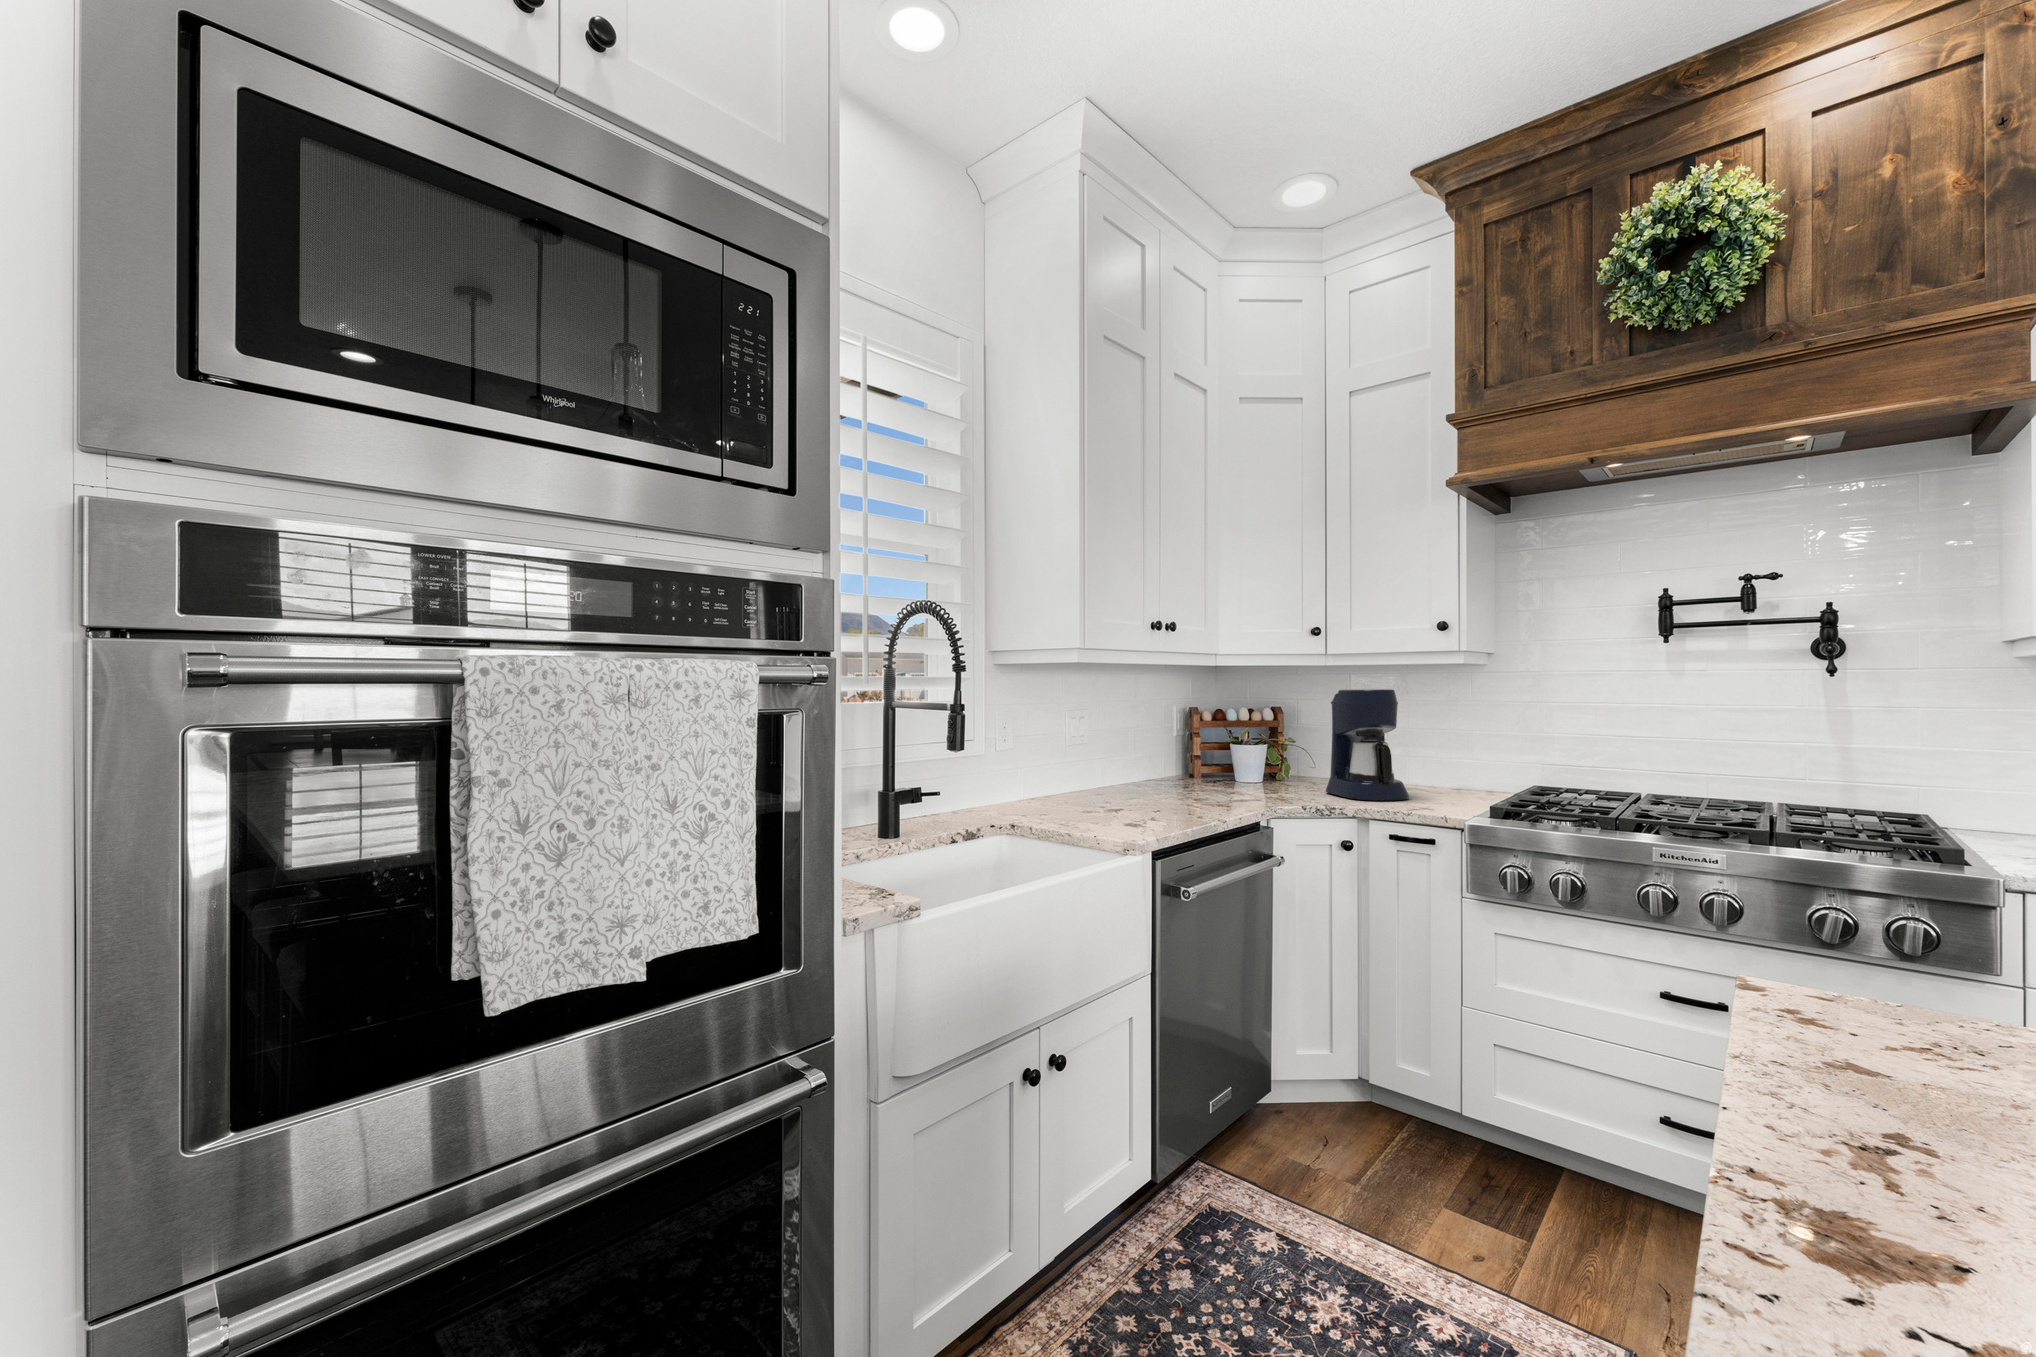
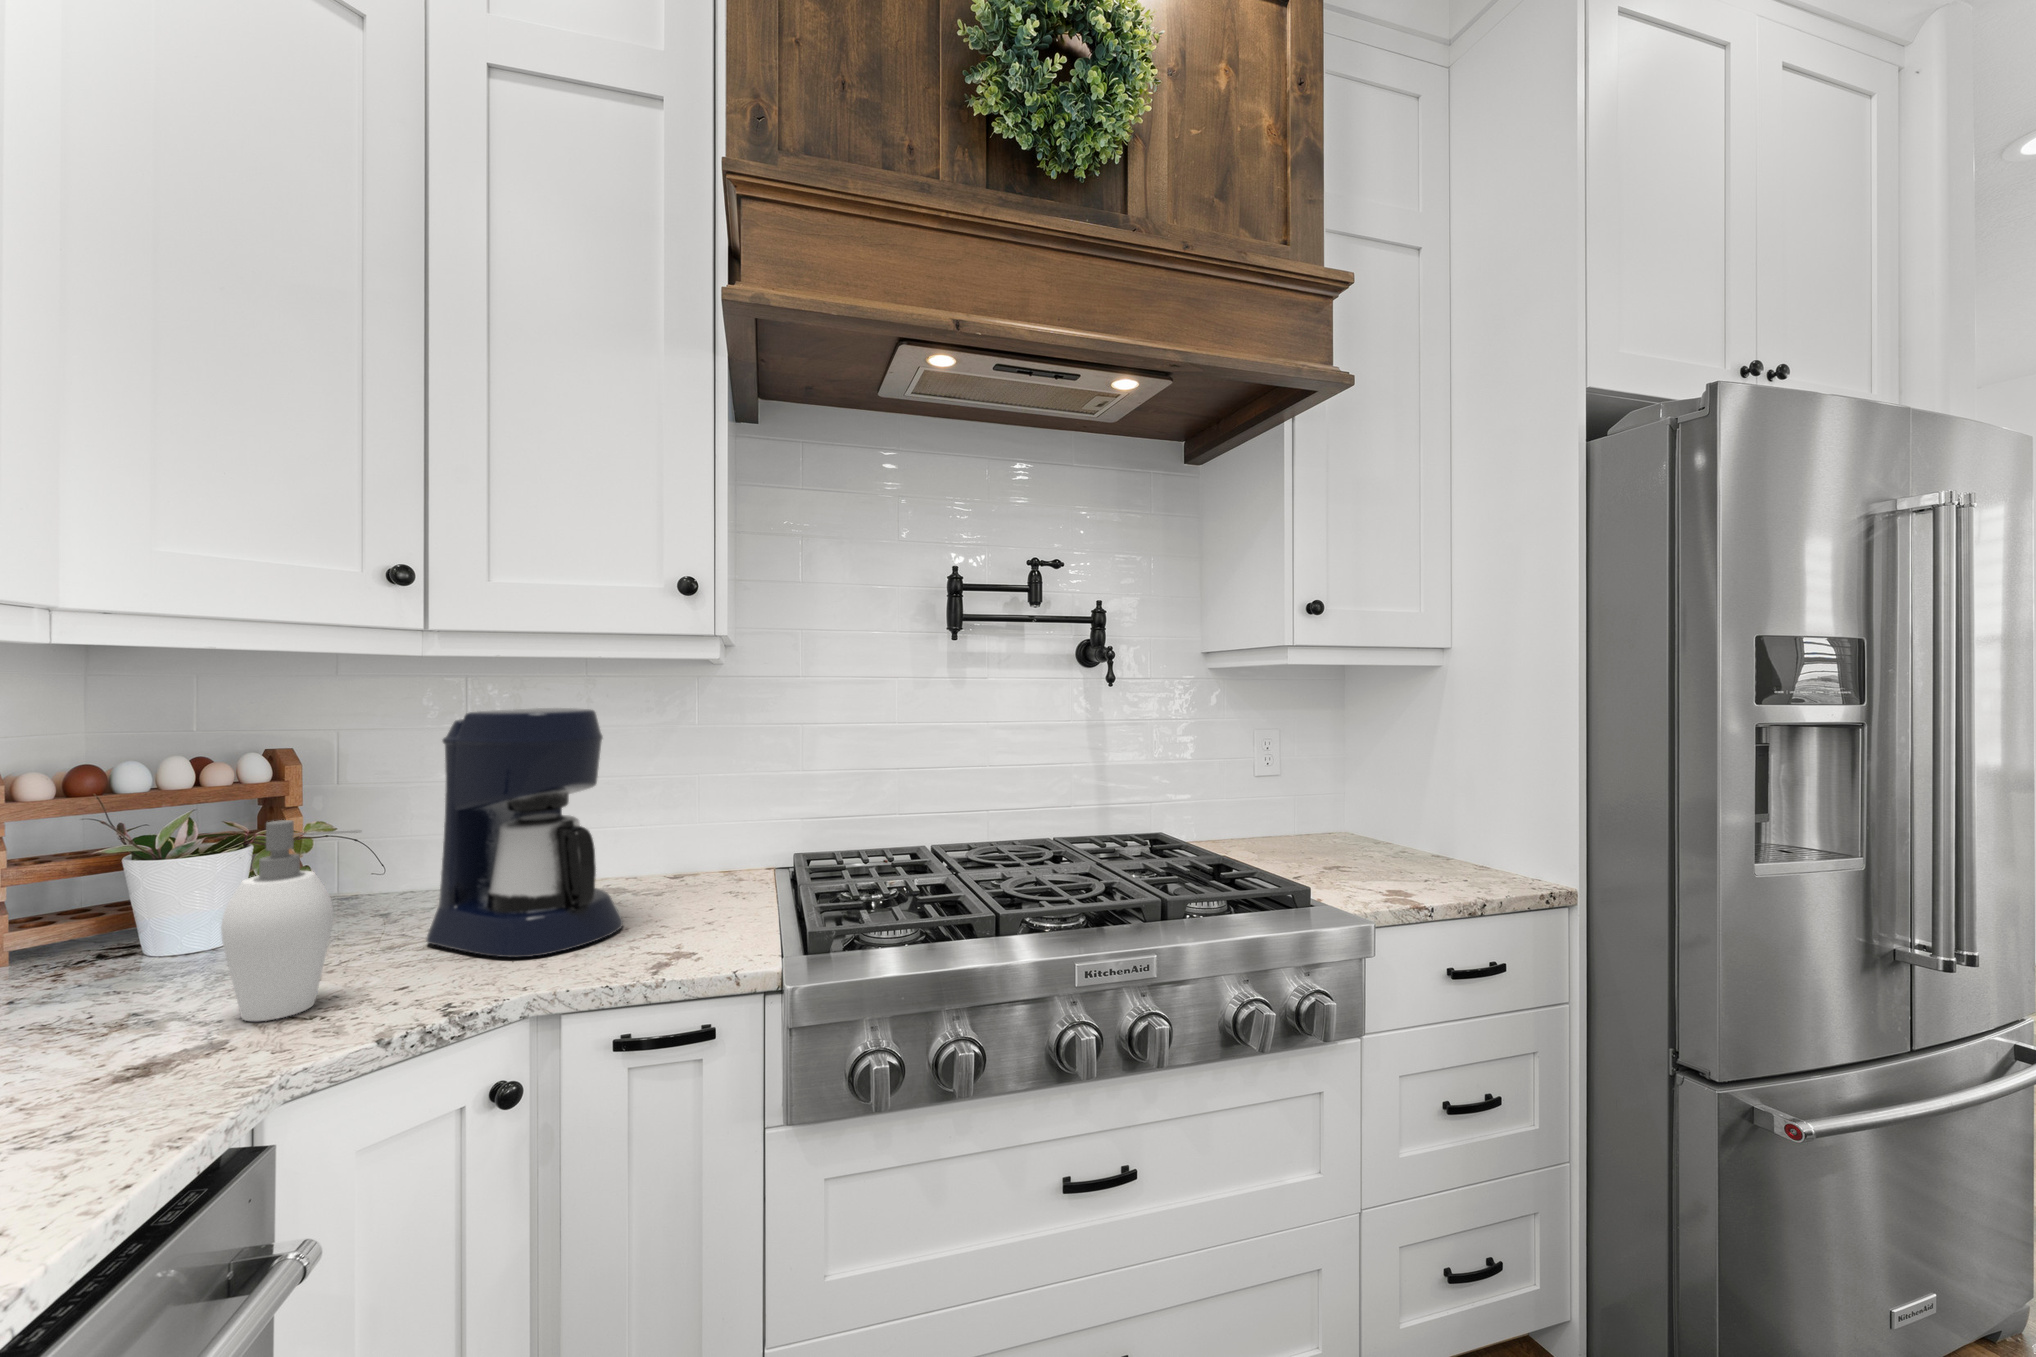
soap dispenser: none [1258,728,1298,799] -> present [221,820,361,1021]

